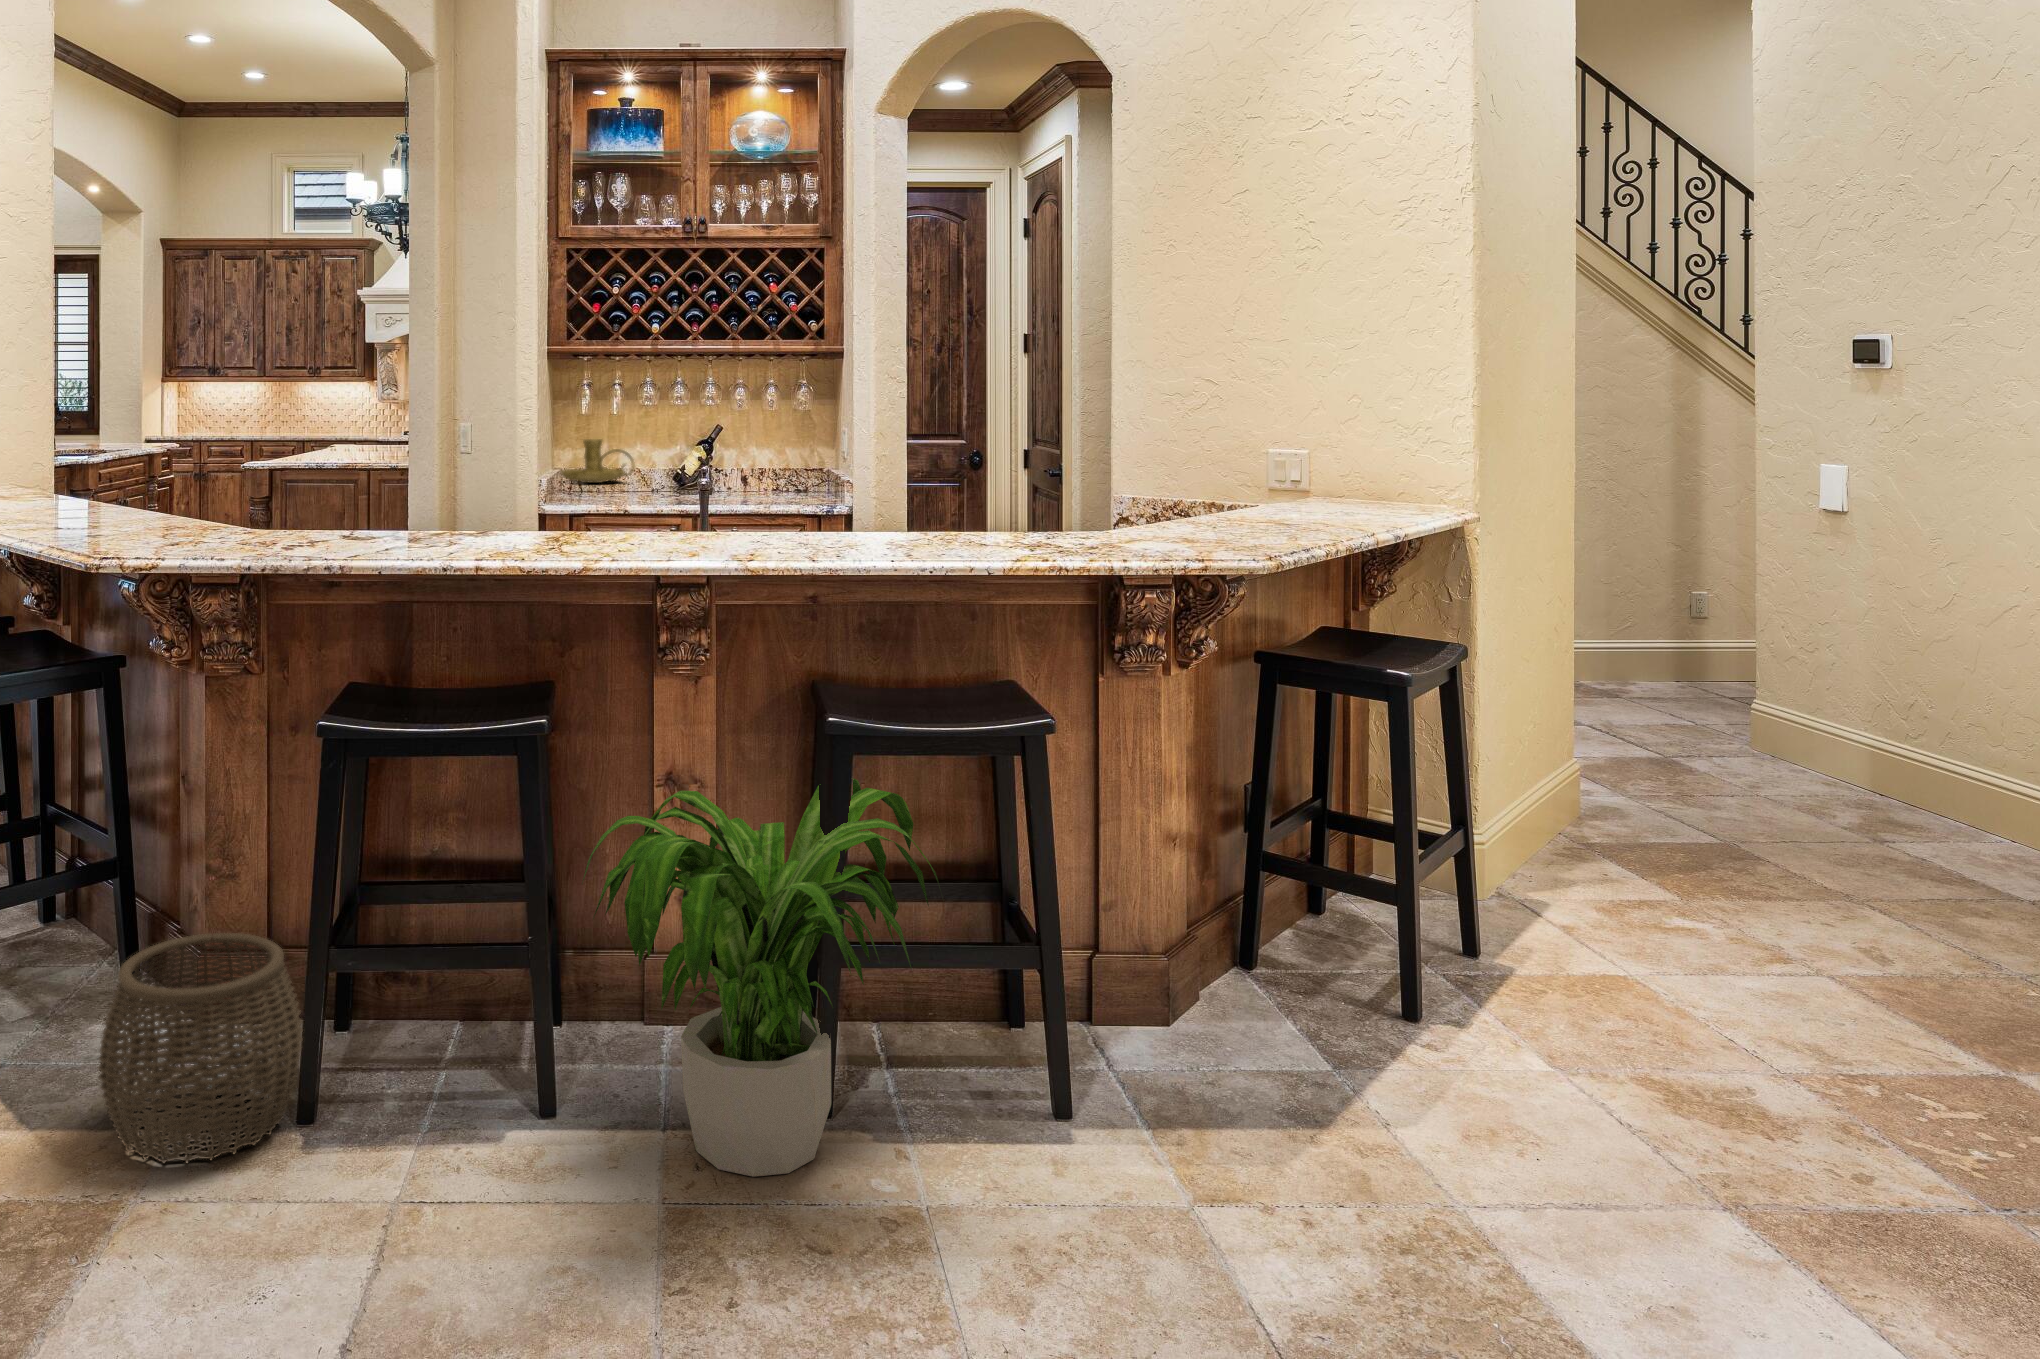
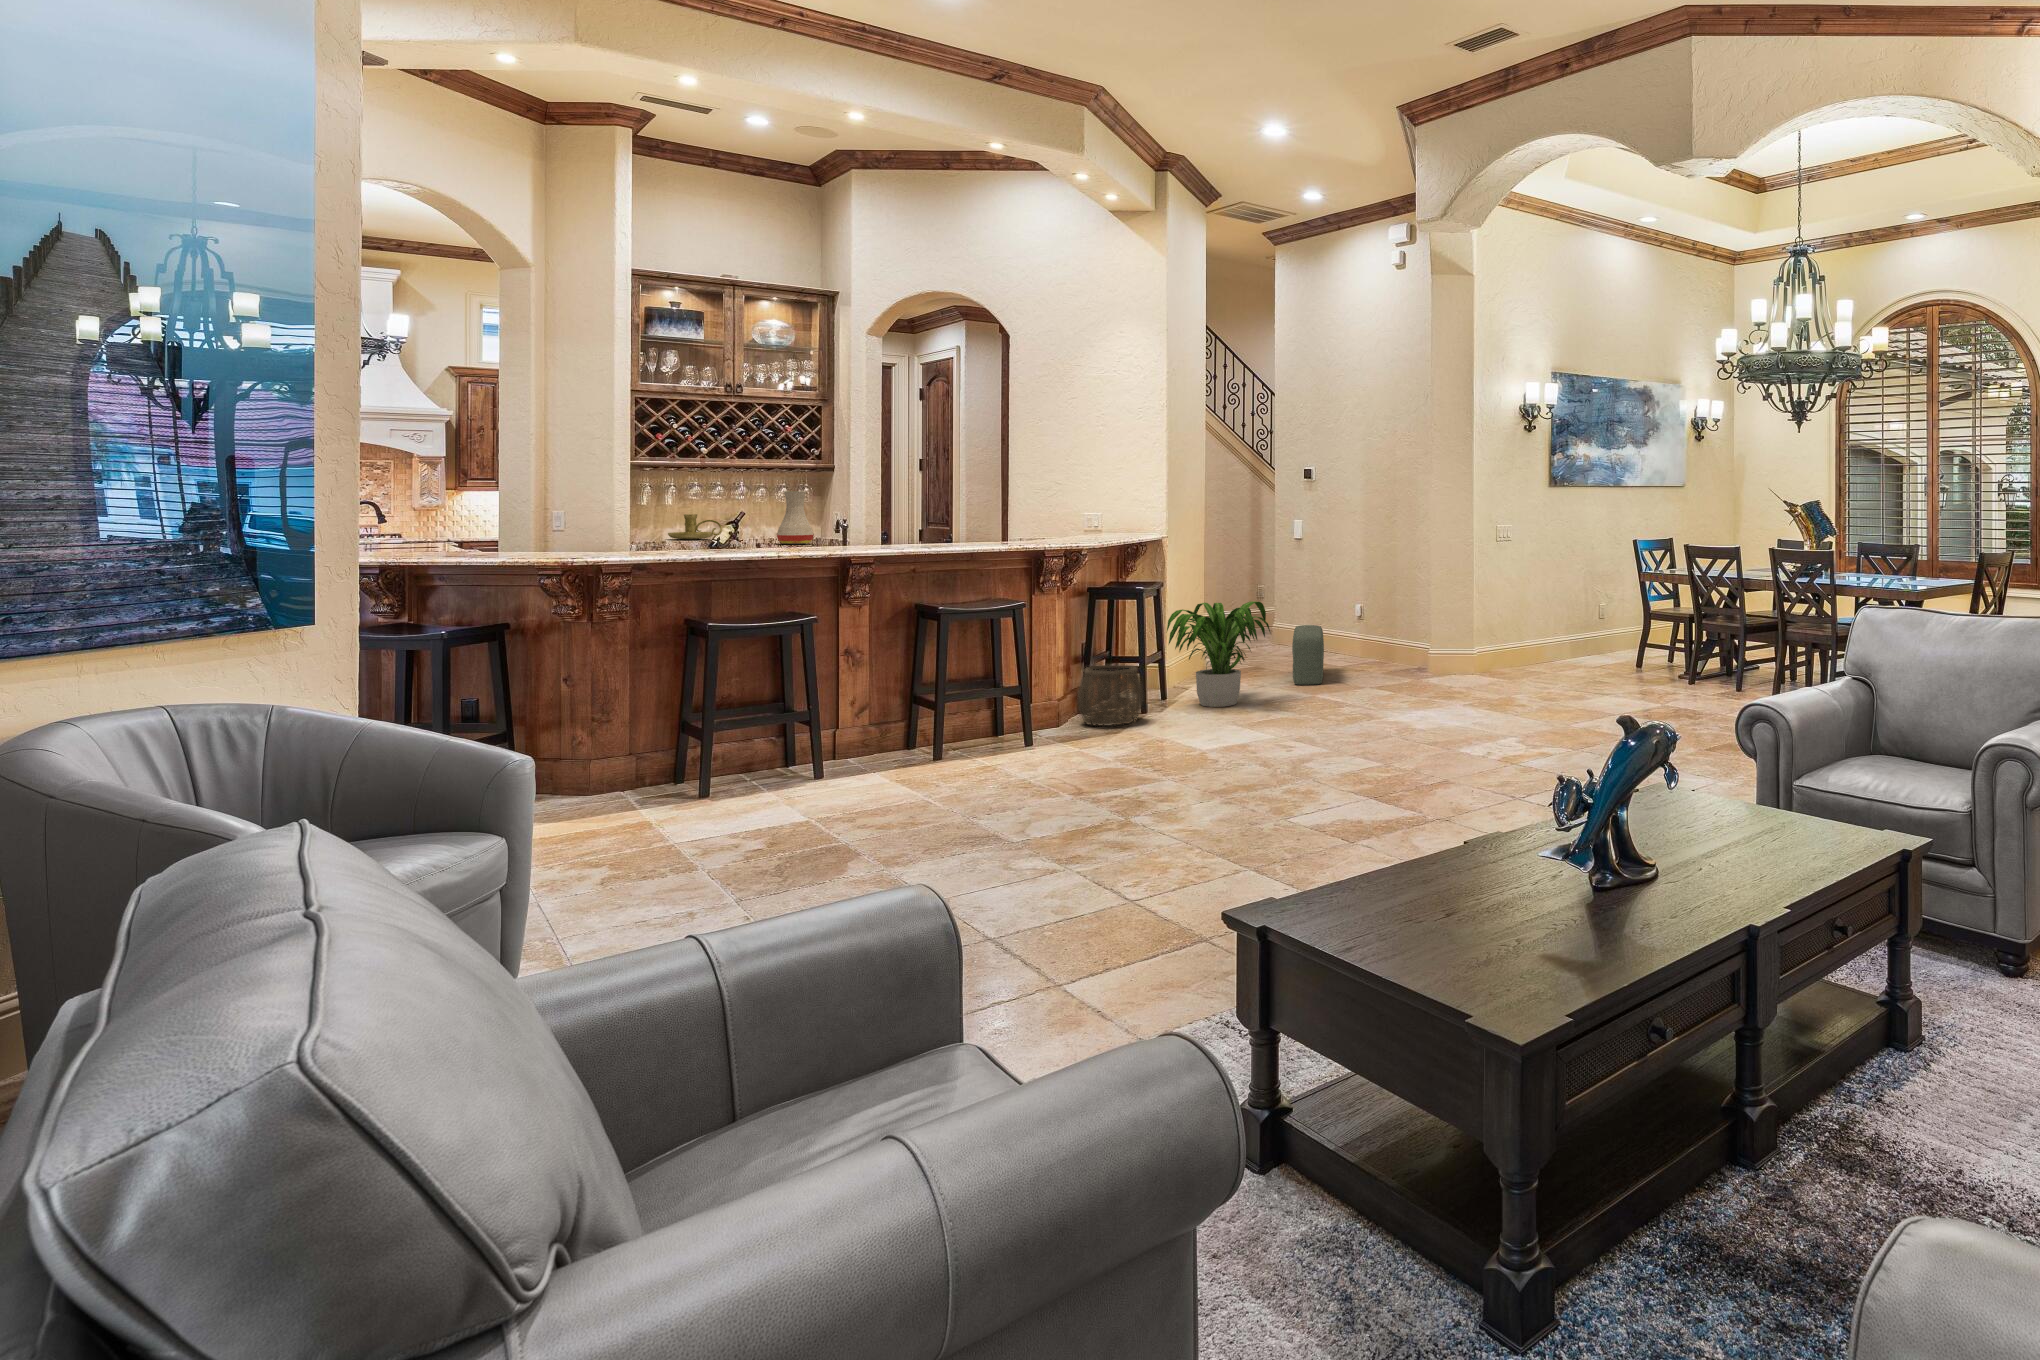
vase: none [674,402,735,504] -> present [777,491,814,544]
pouf: none [1851,760,1982,969] -> present [1292,625,1324,685]
potted plant: present [583,779,938,1177] -> present [1167,602,1270,707]
woven basket: present [98,933,303,1163] -> present [1078,664,1143,726]

